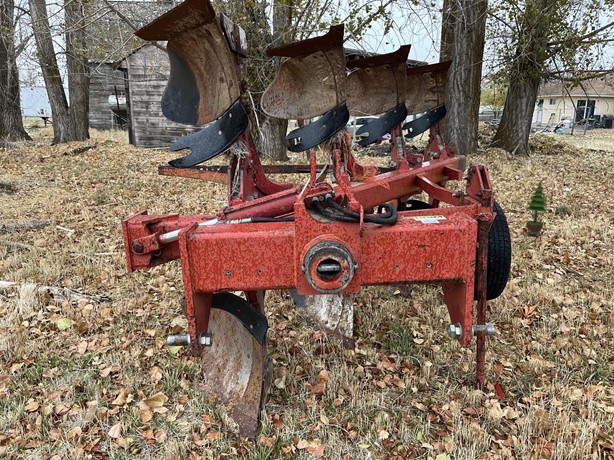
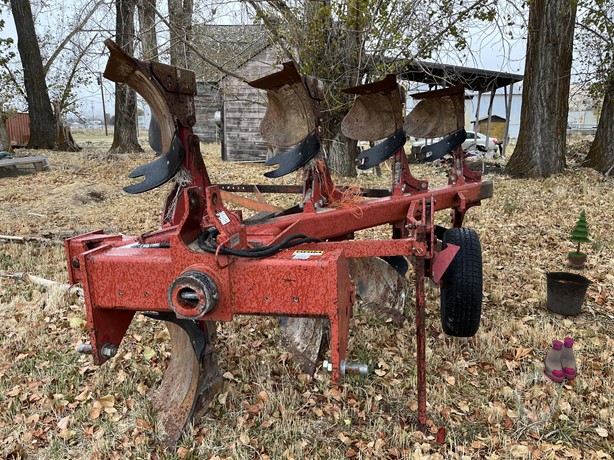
bucket: none [526,237,571,276] -> present [543,272,593,315]
boots: none [557,292,586,332] -> present [544,337,577,382]

